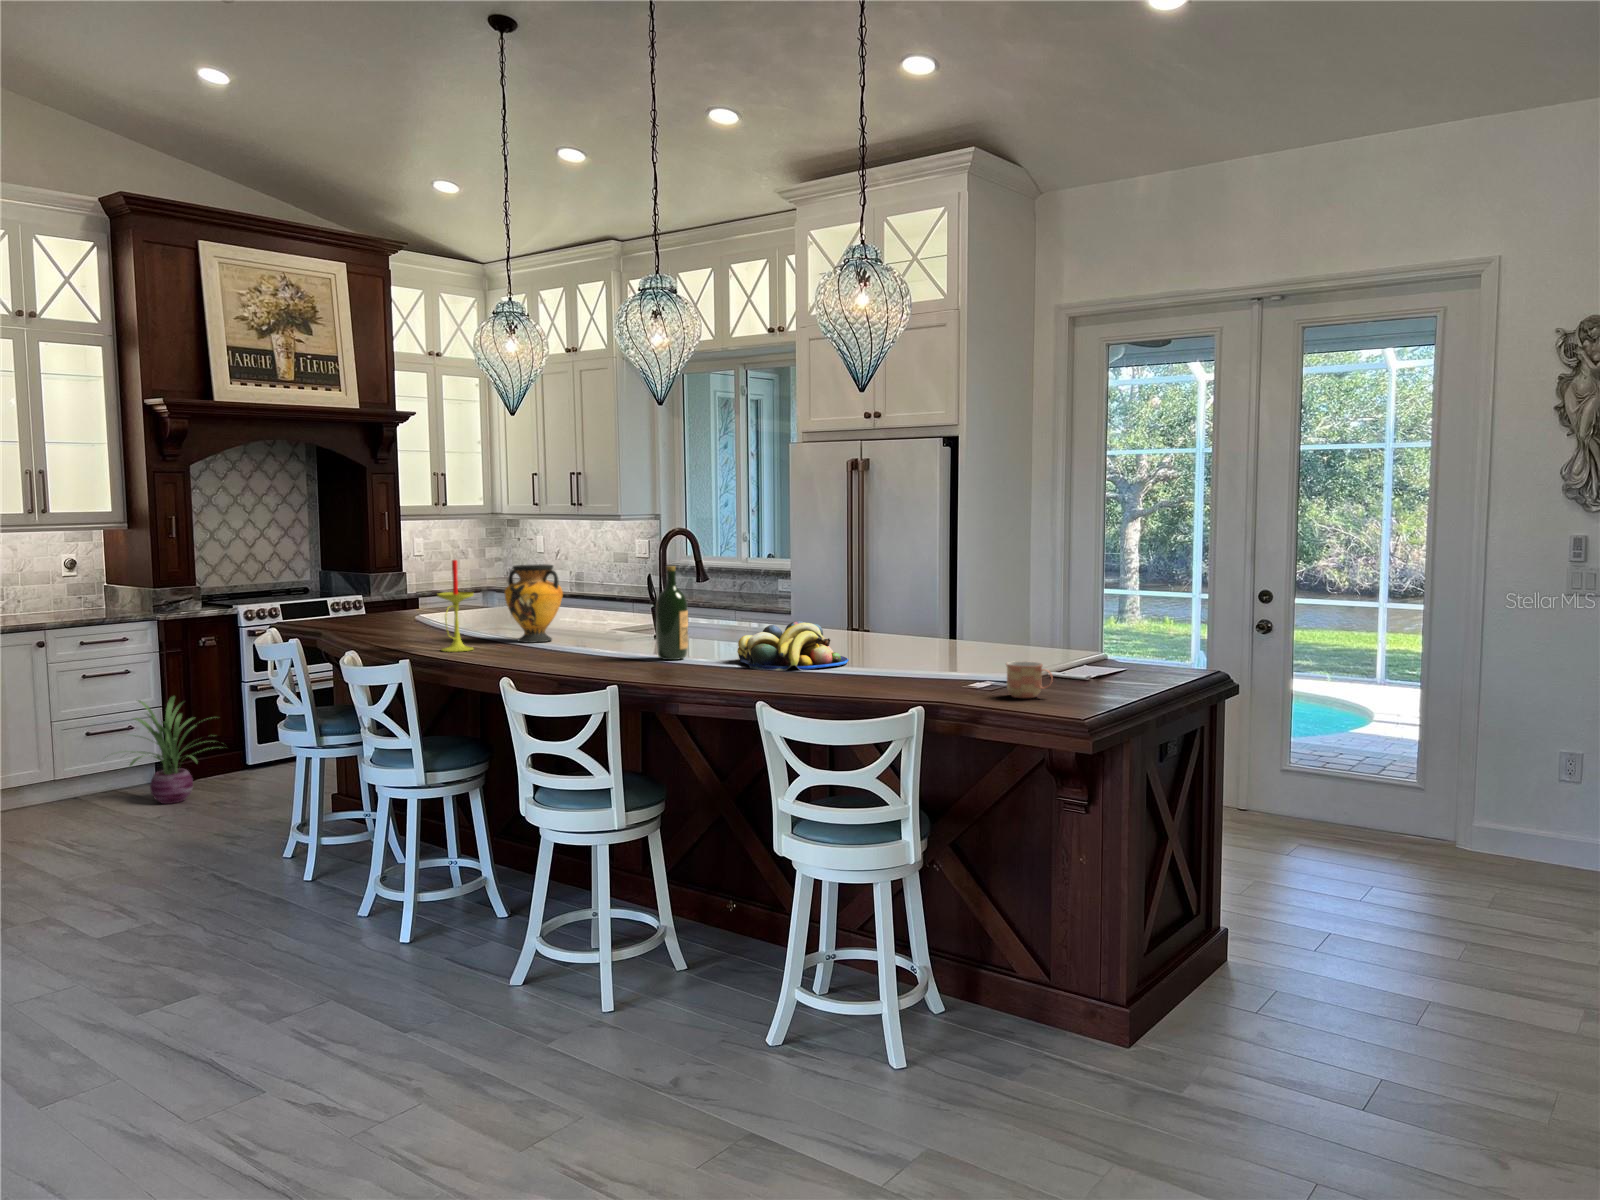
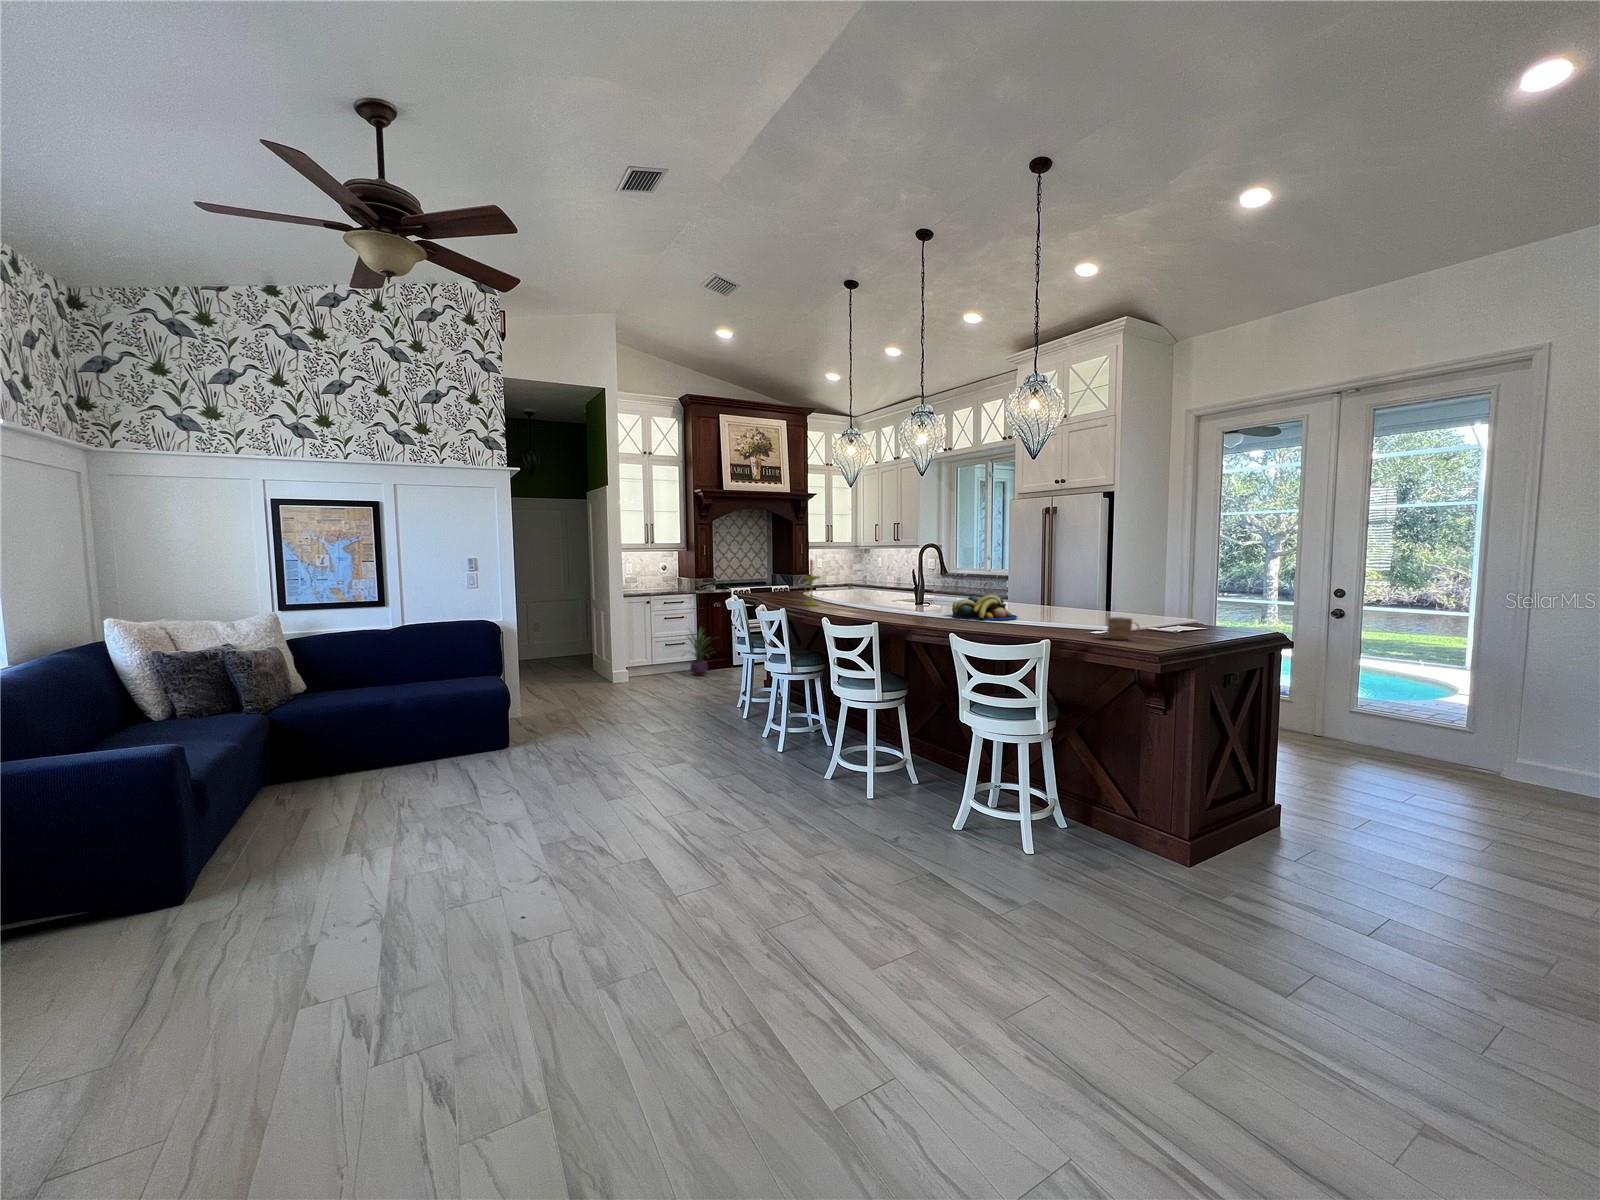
vase: present [505,565,563,643] -> none [838,564,867,604]
wine bottle: present [656,566,688,660] -> none [909,562,926,613]

